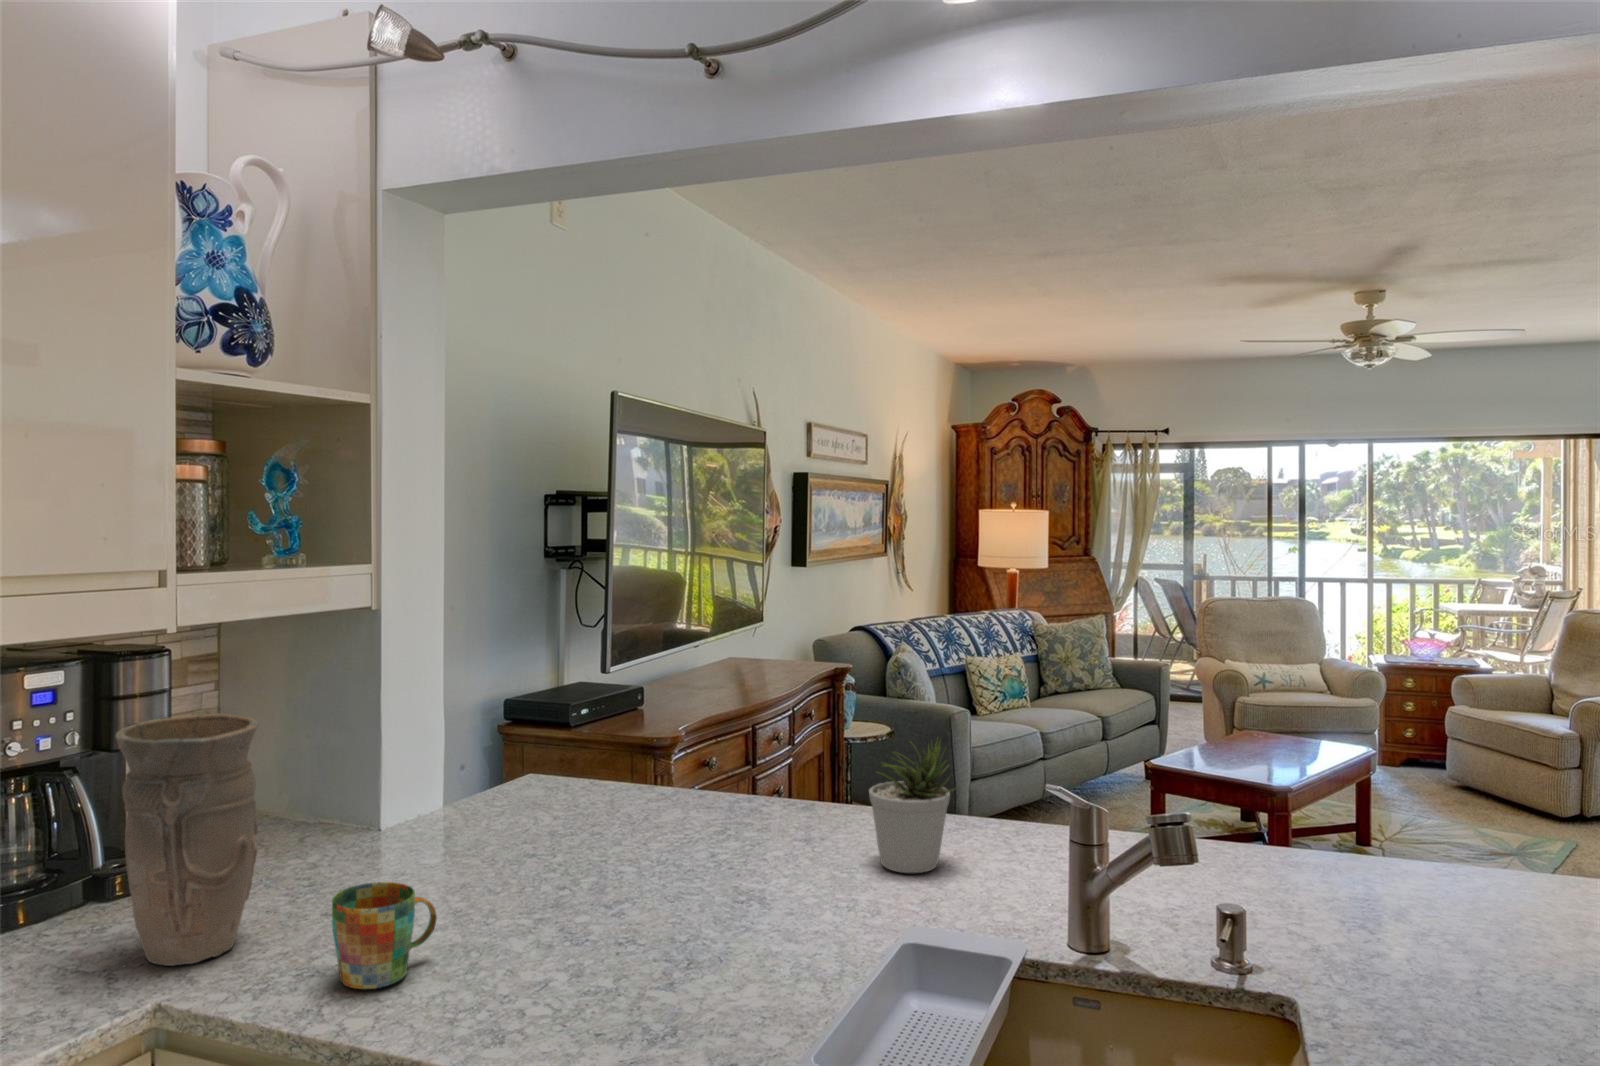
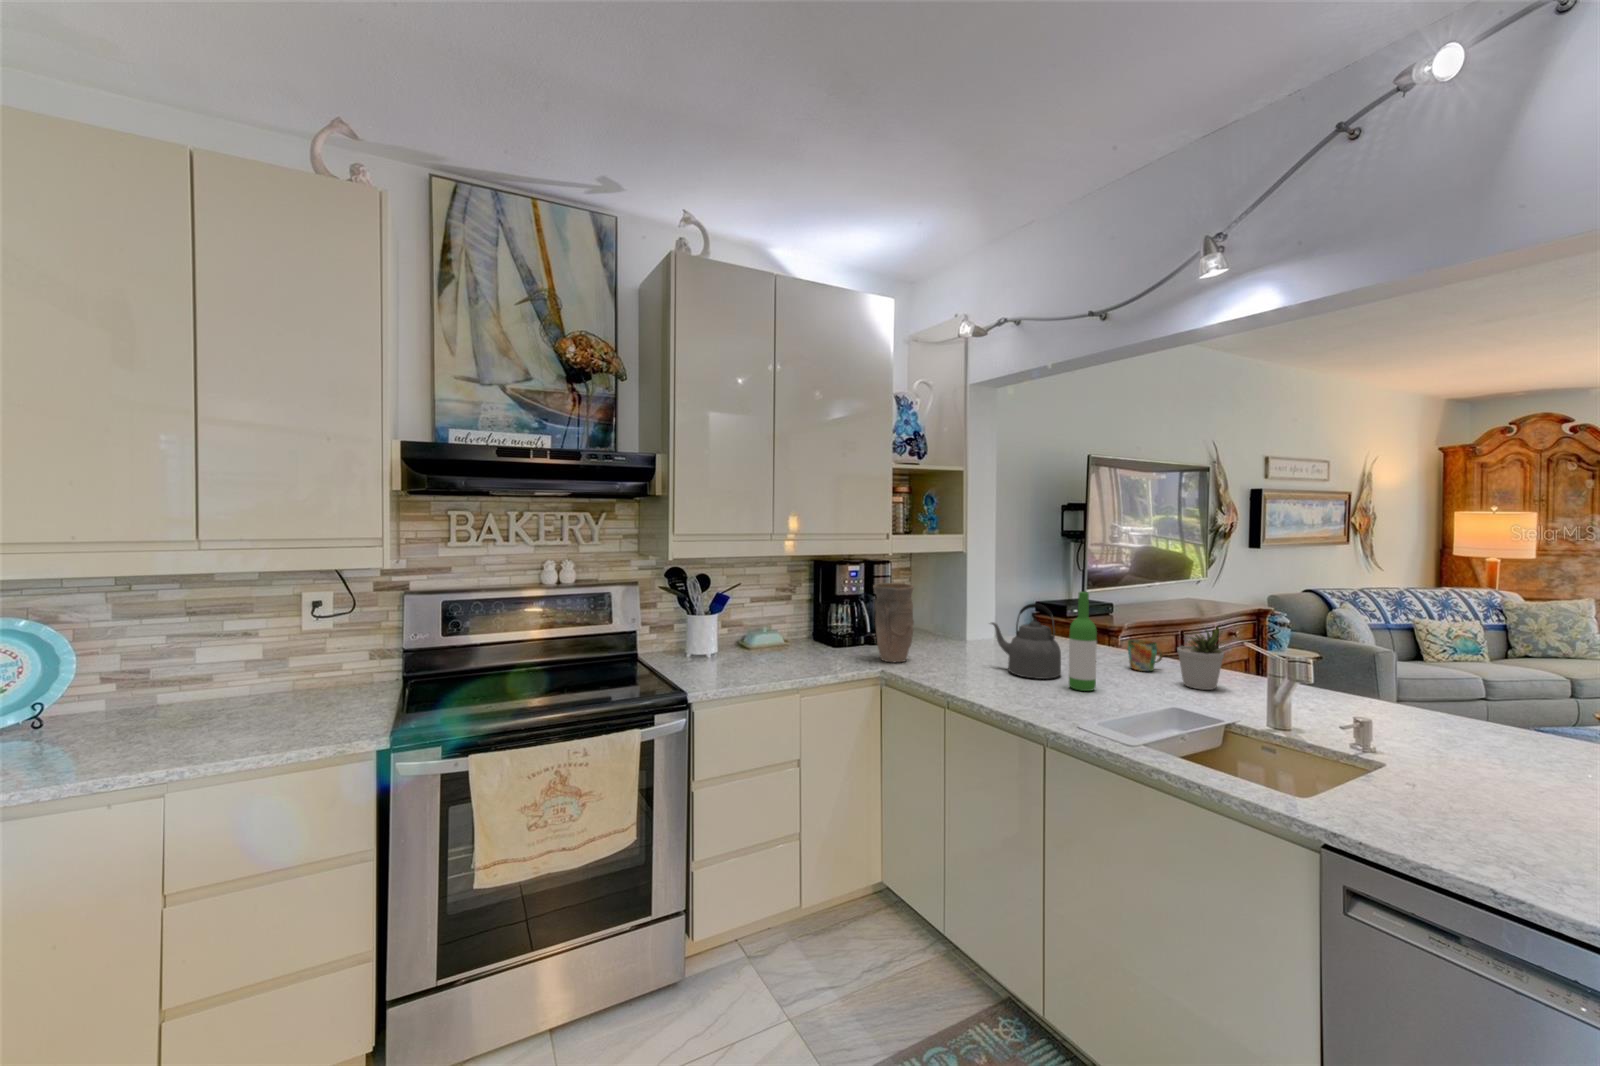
wine bottle: none [692,700,753,943] -> present [1069,592,1097,691]
kettle: none [474,734,657,928] -> present [991,603,1061,679]
mug: present [332,882,437,989] -> present [1128,640,1163,671]

